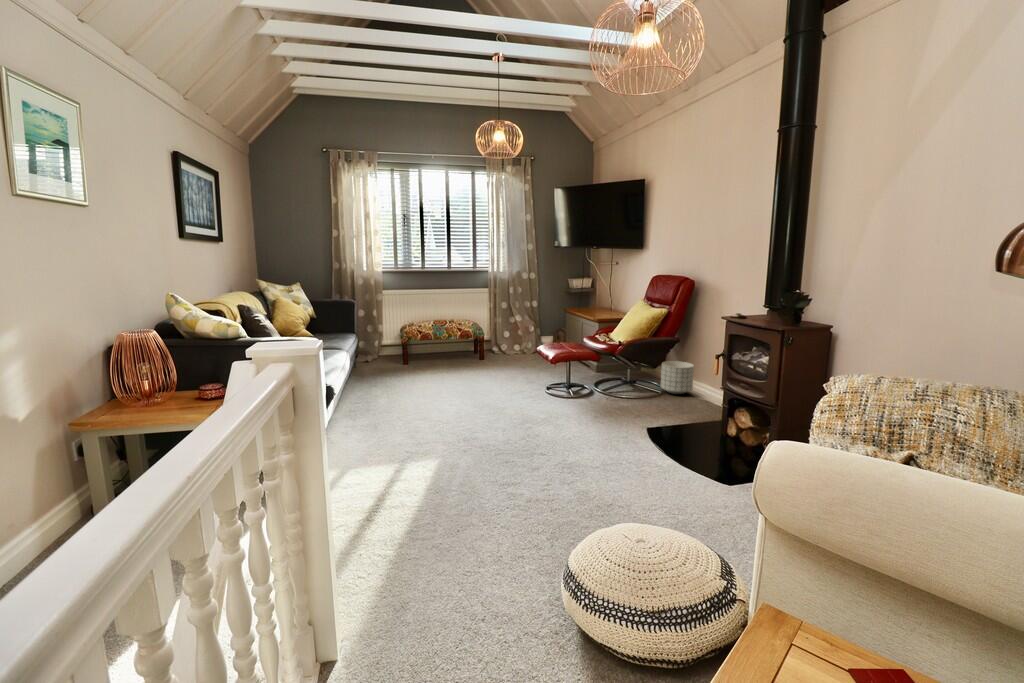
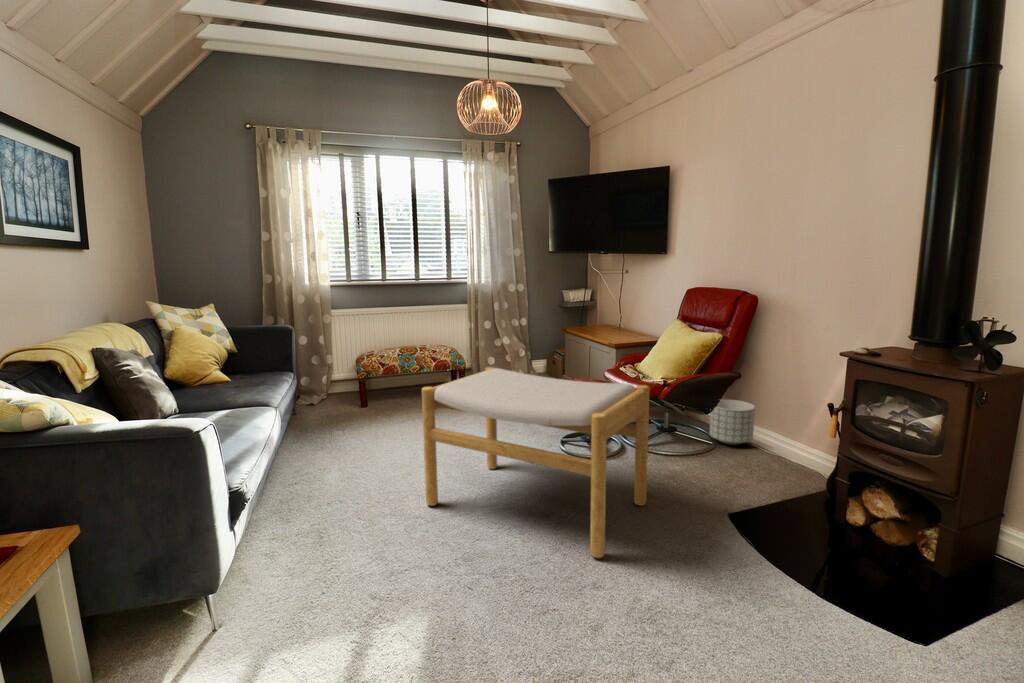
footstool: none [443,329,597,446] -> present [422,367,649,558]

